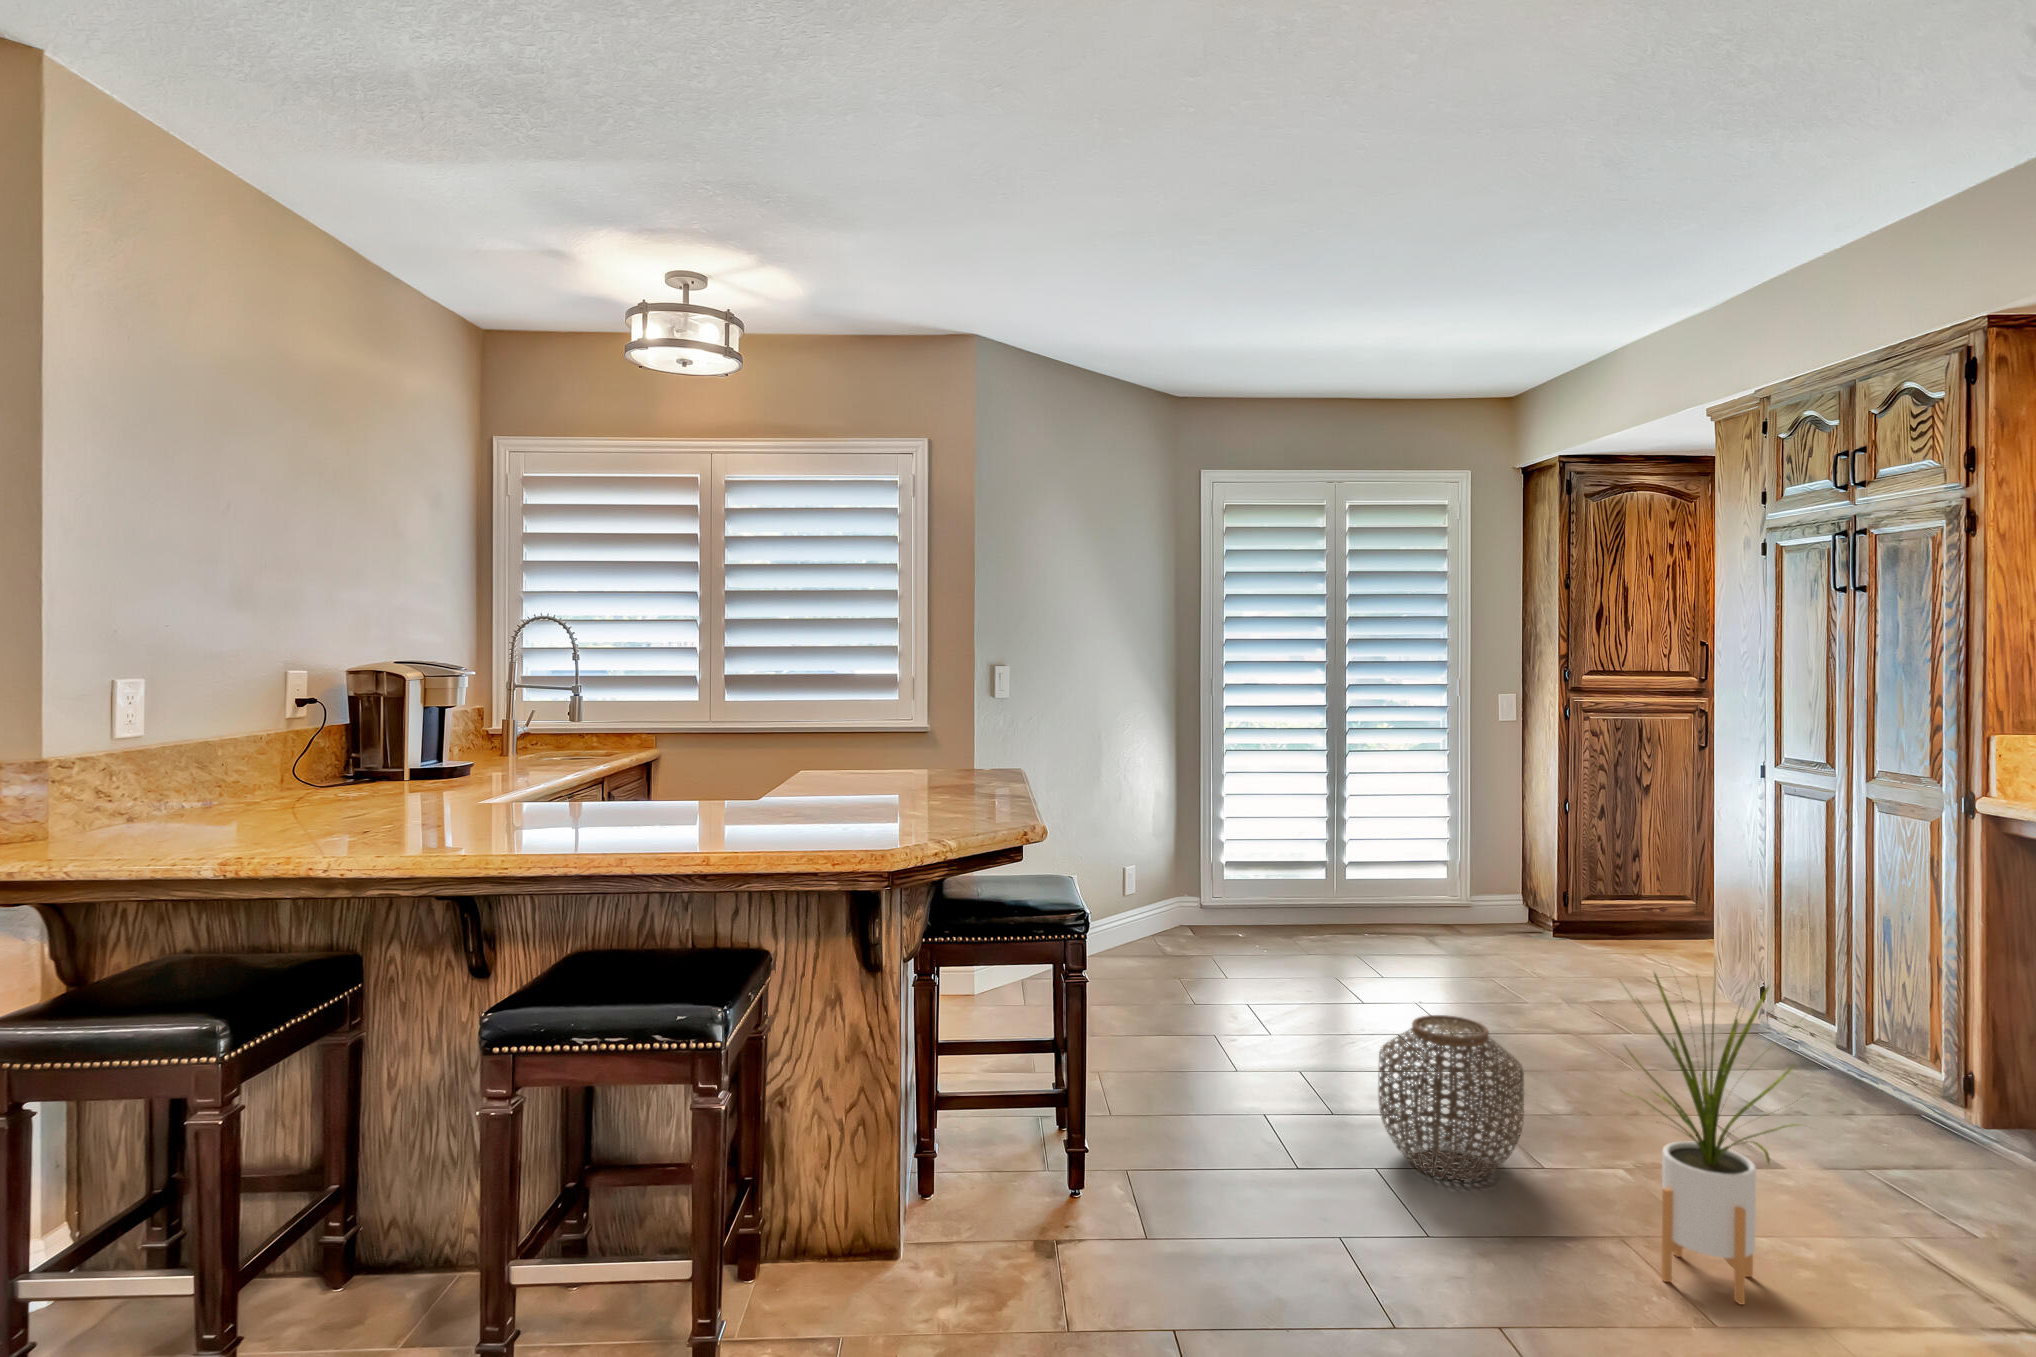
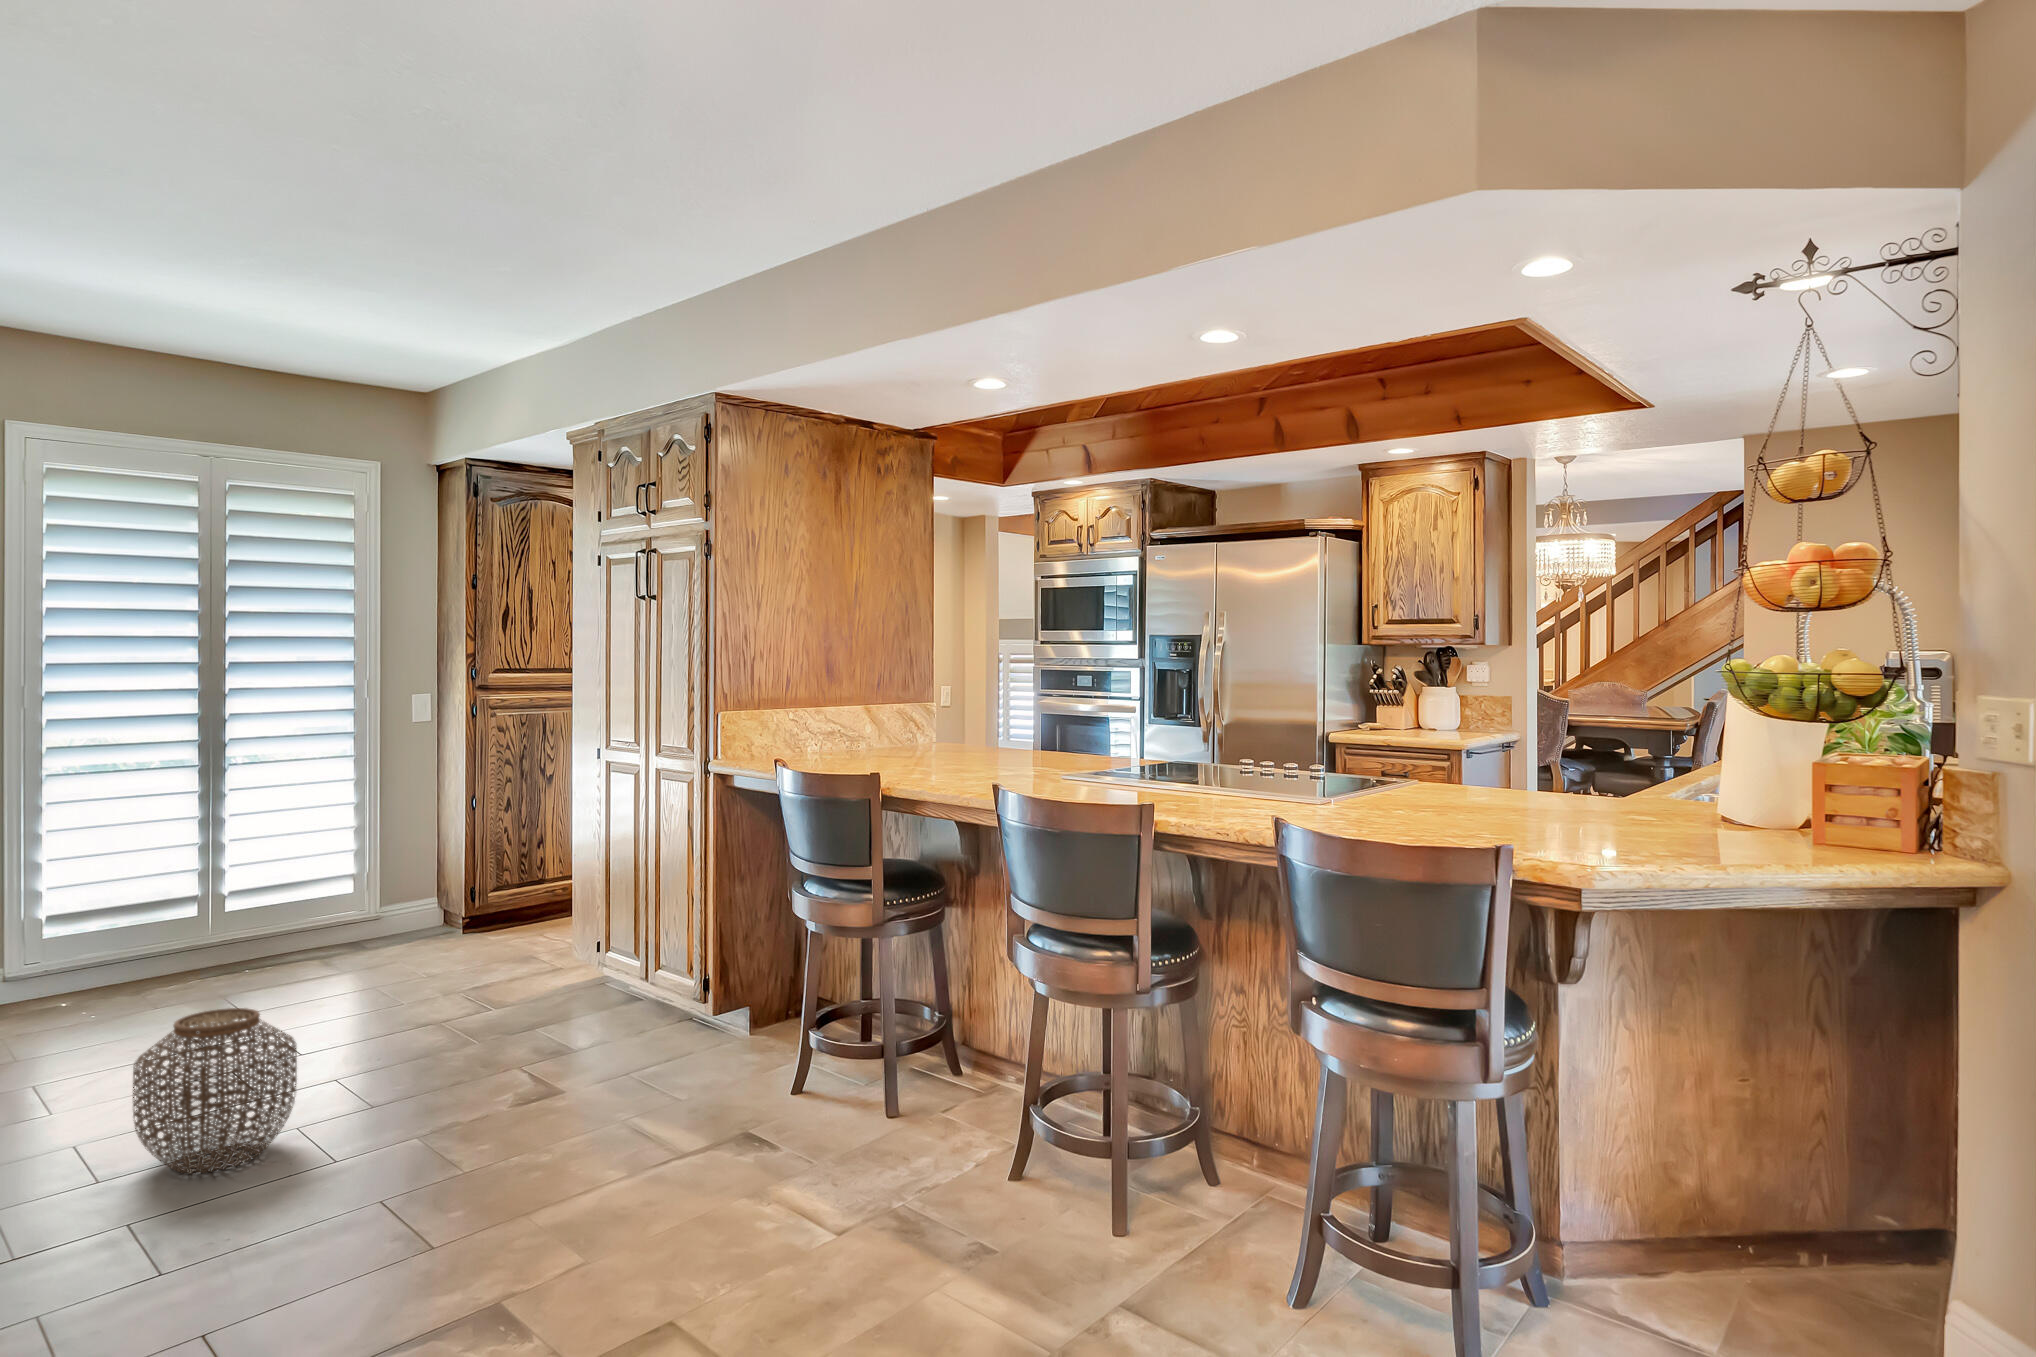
house plant: present [1622,966,1805,1305] -> none [347,904,513,1199]

